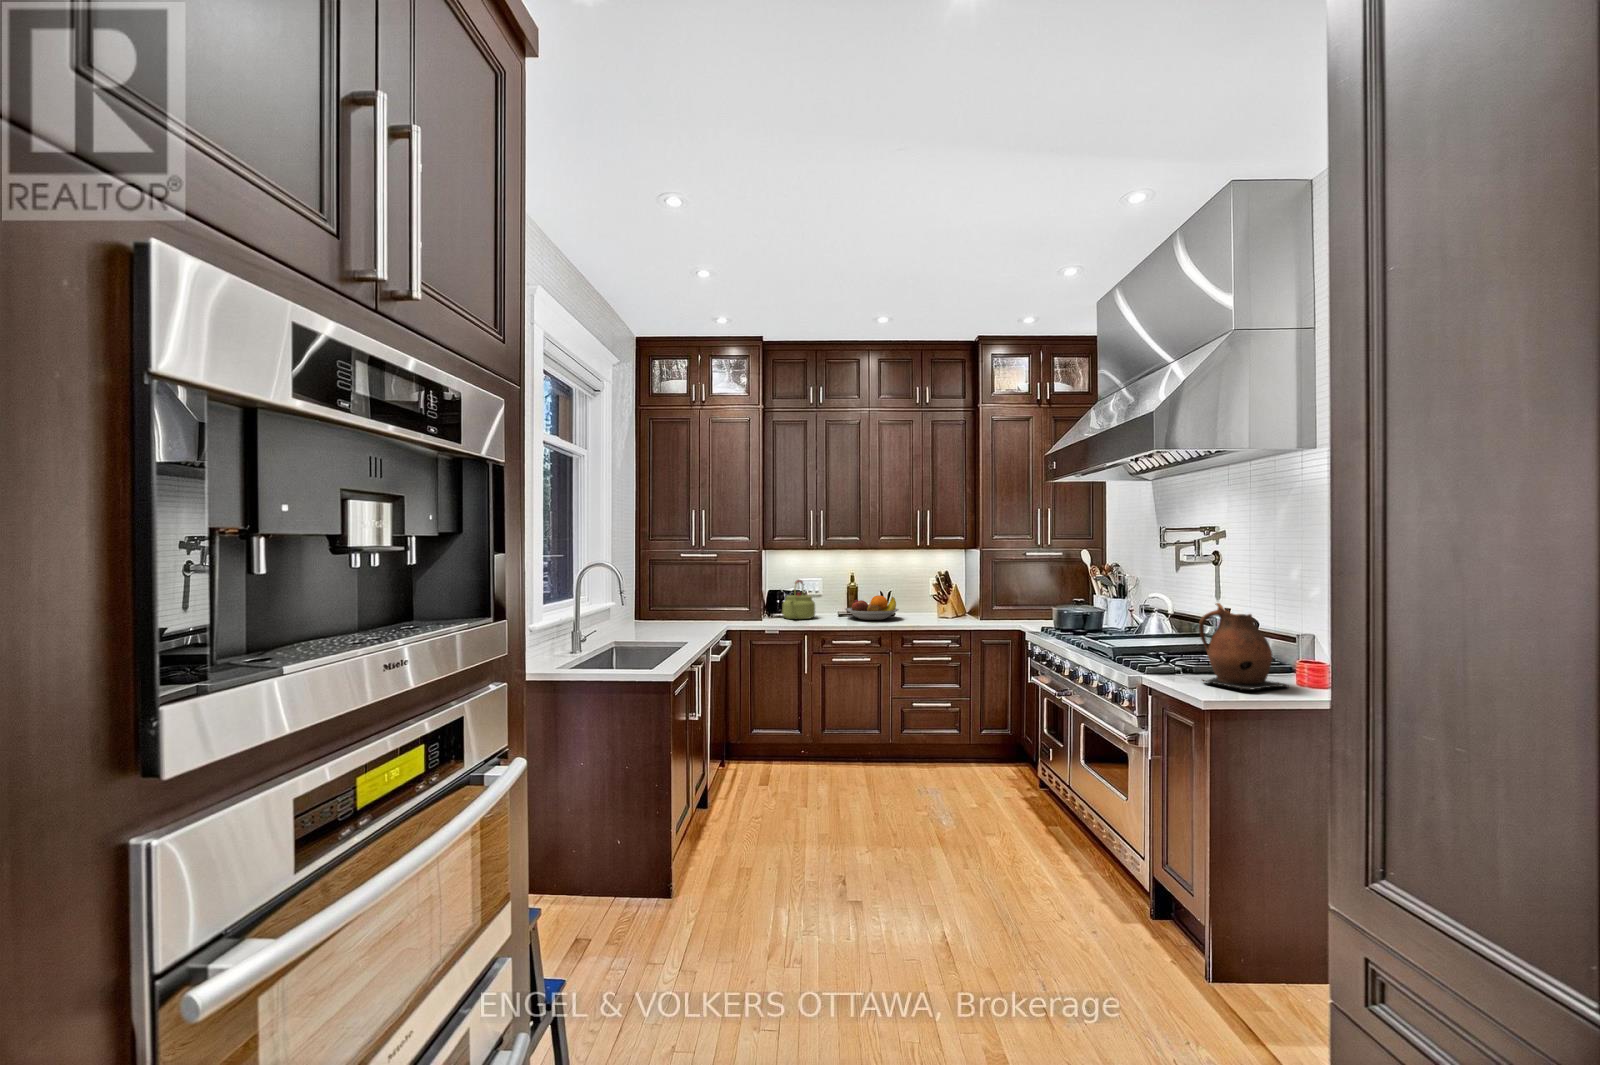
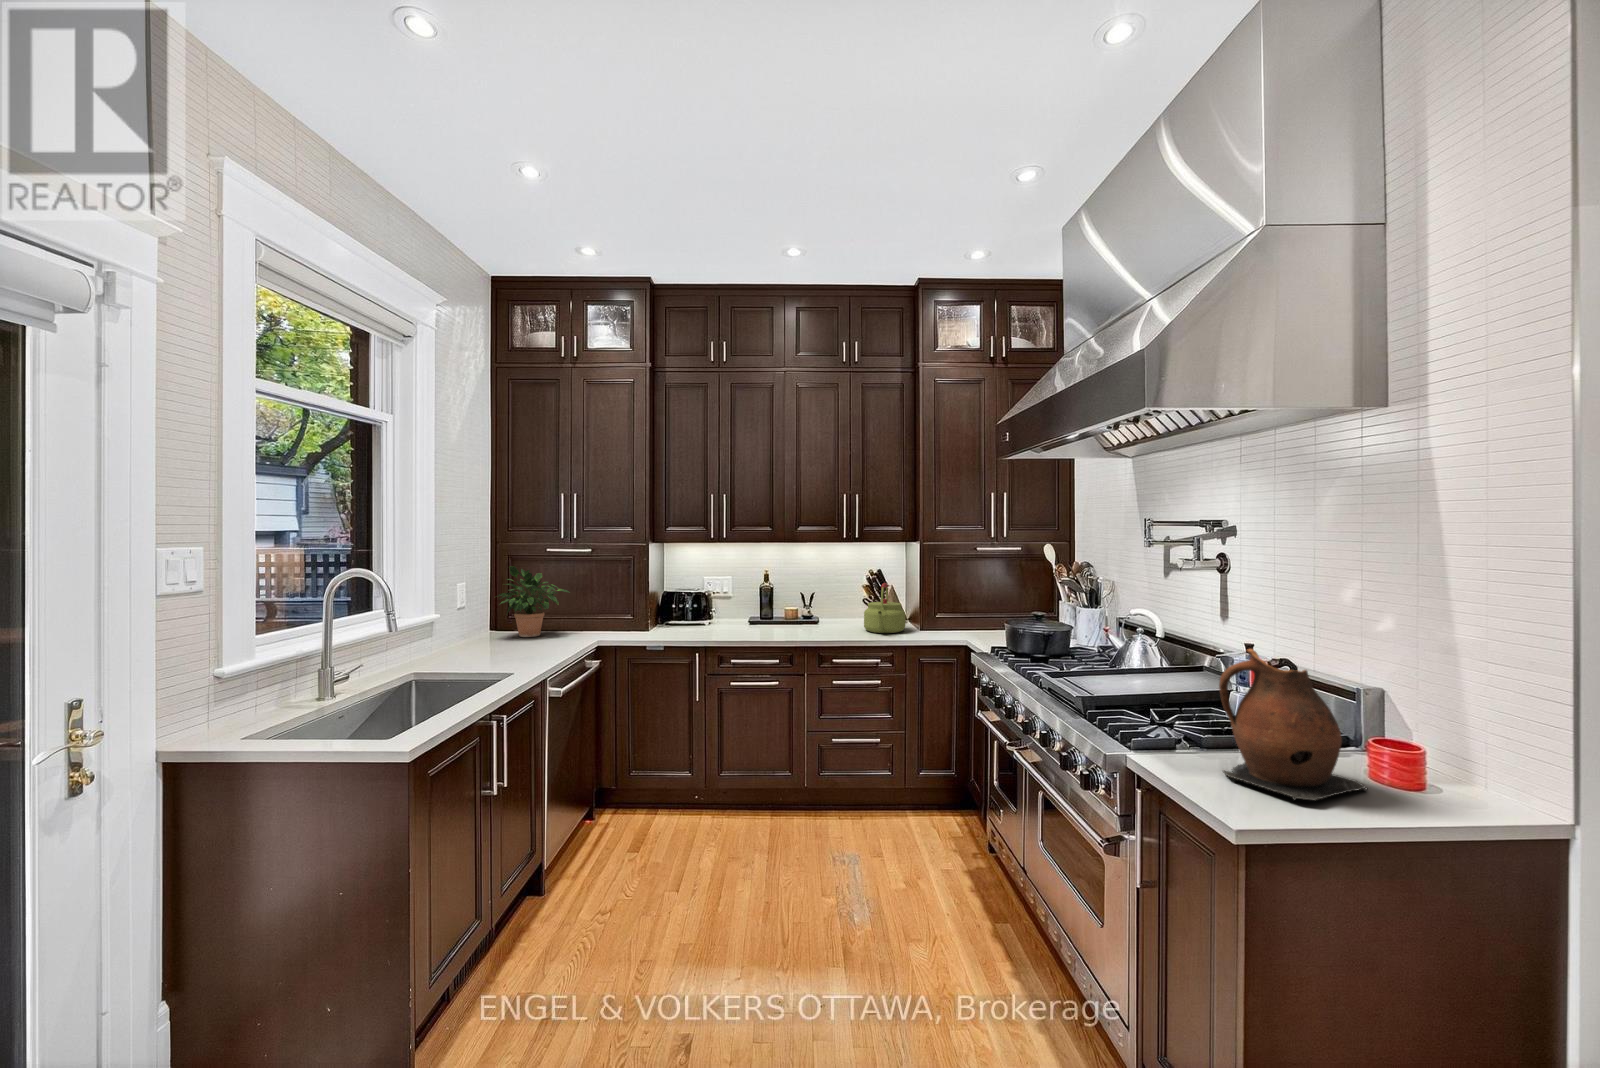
potted plant: none [645,566,702,623] -> present [497,566,570,637]
kettle: present [782,580,815,619] -> present [864,583,905,633]
fruit bowl: present [845,596,899,620] -> none [753,601,820,631]

